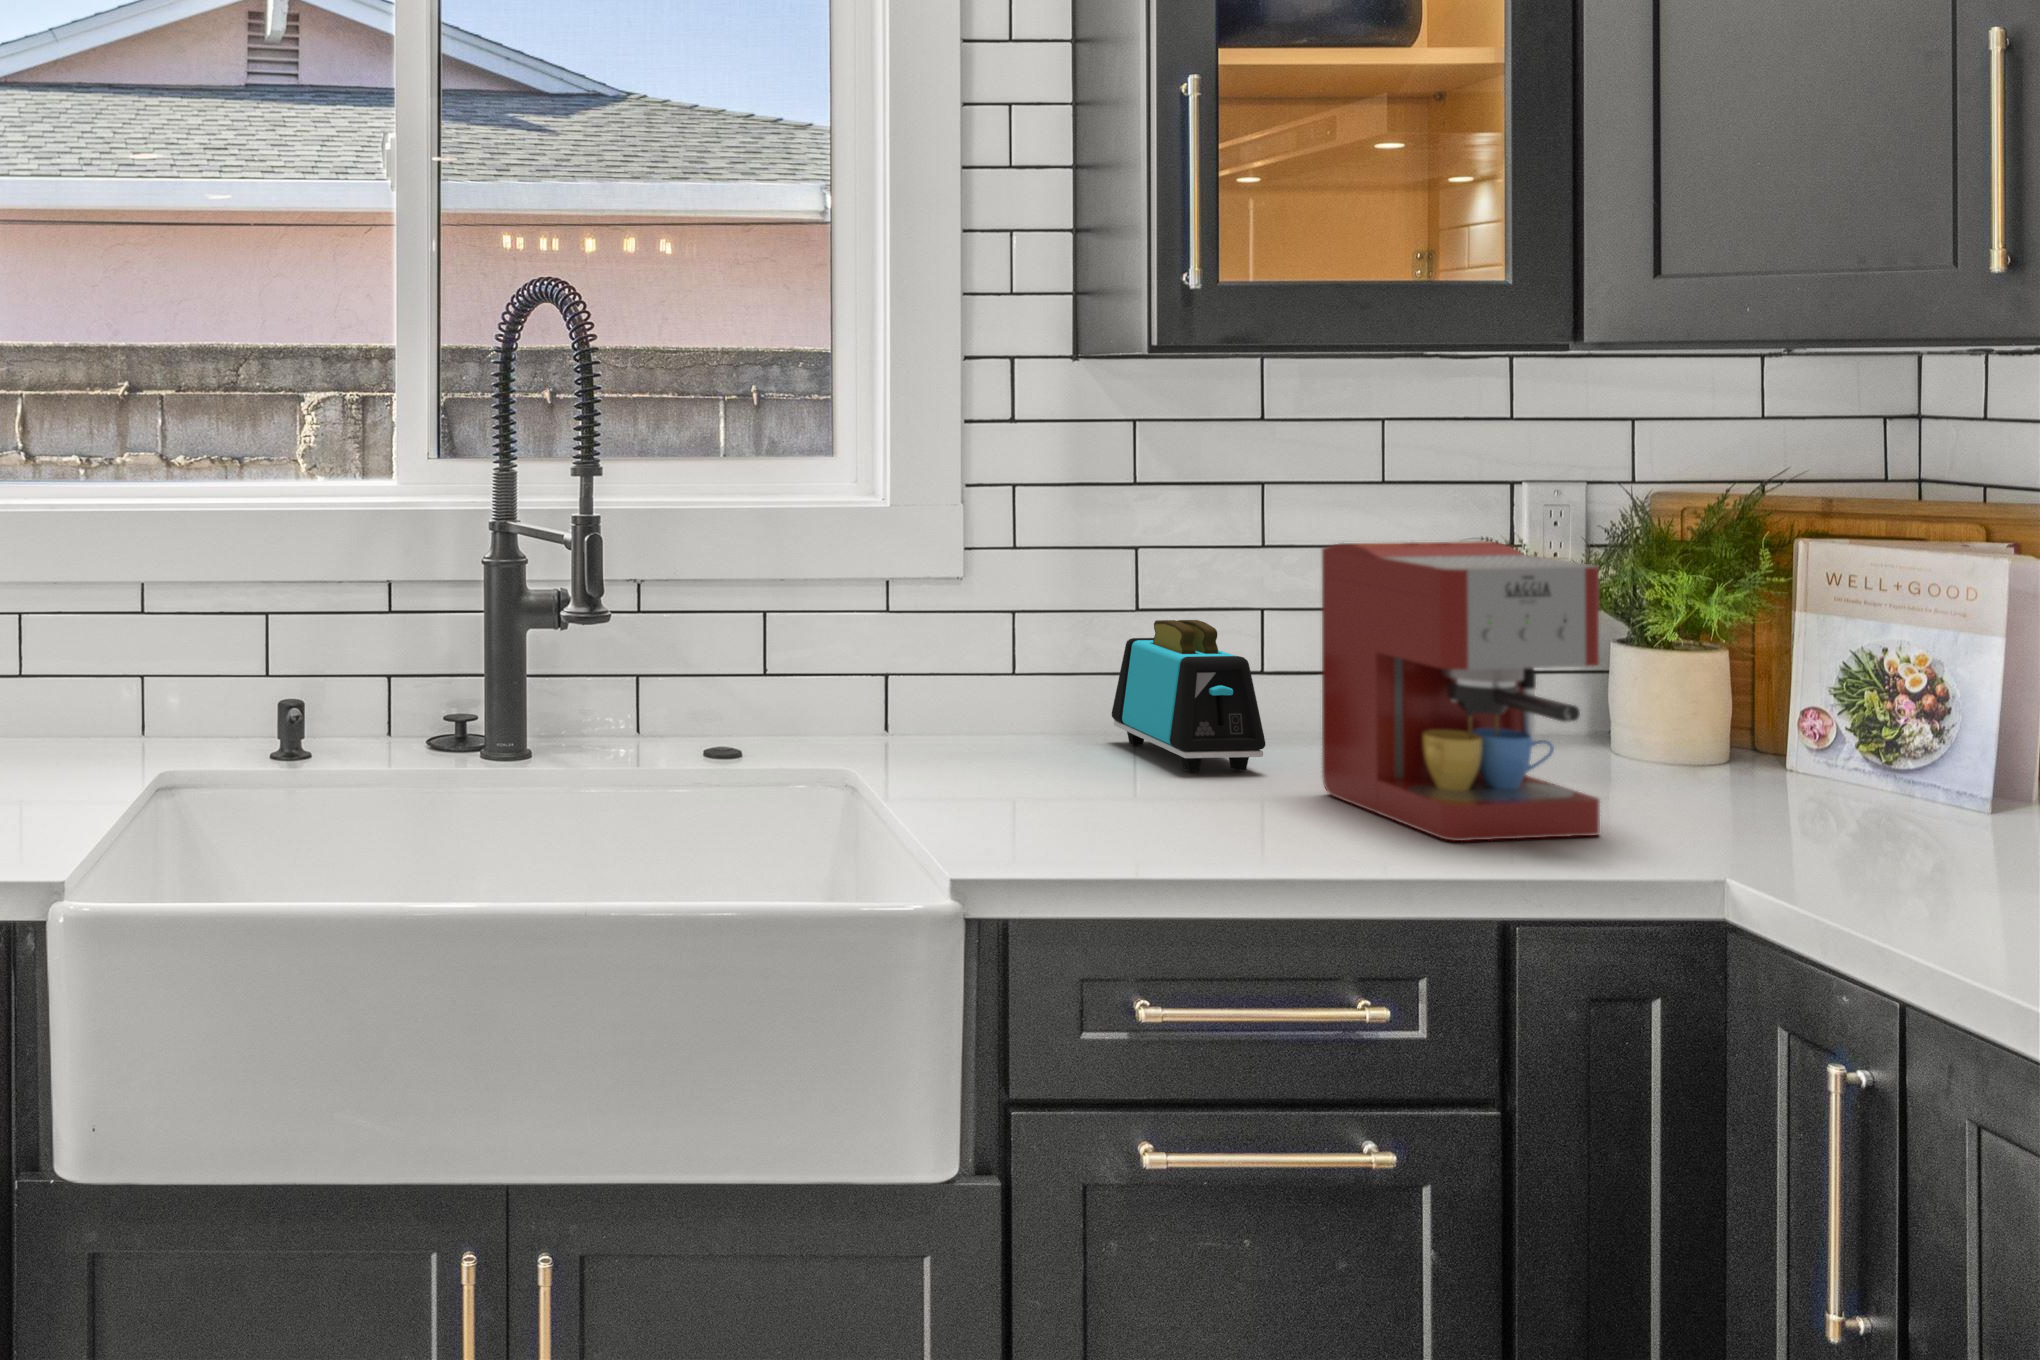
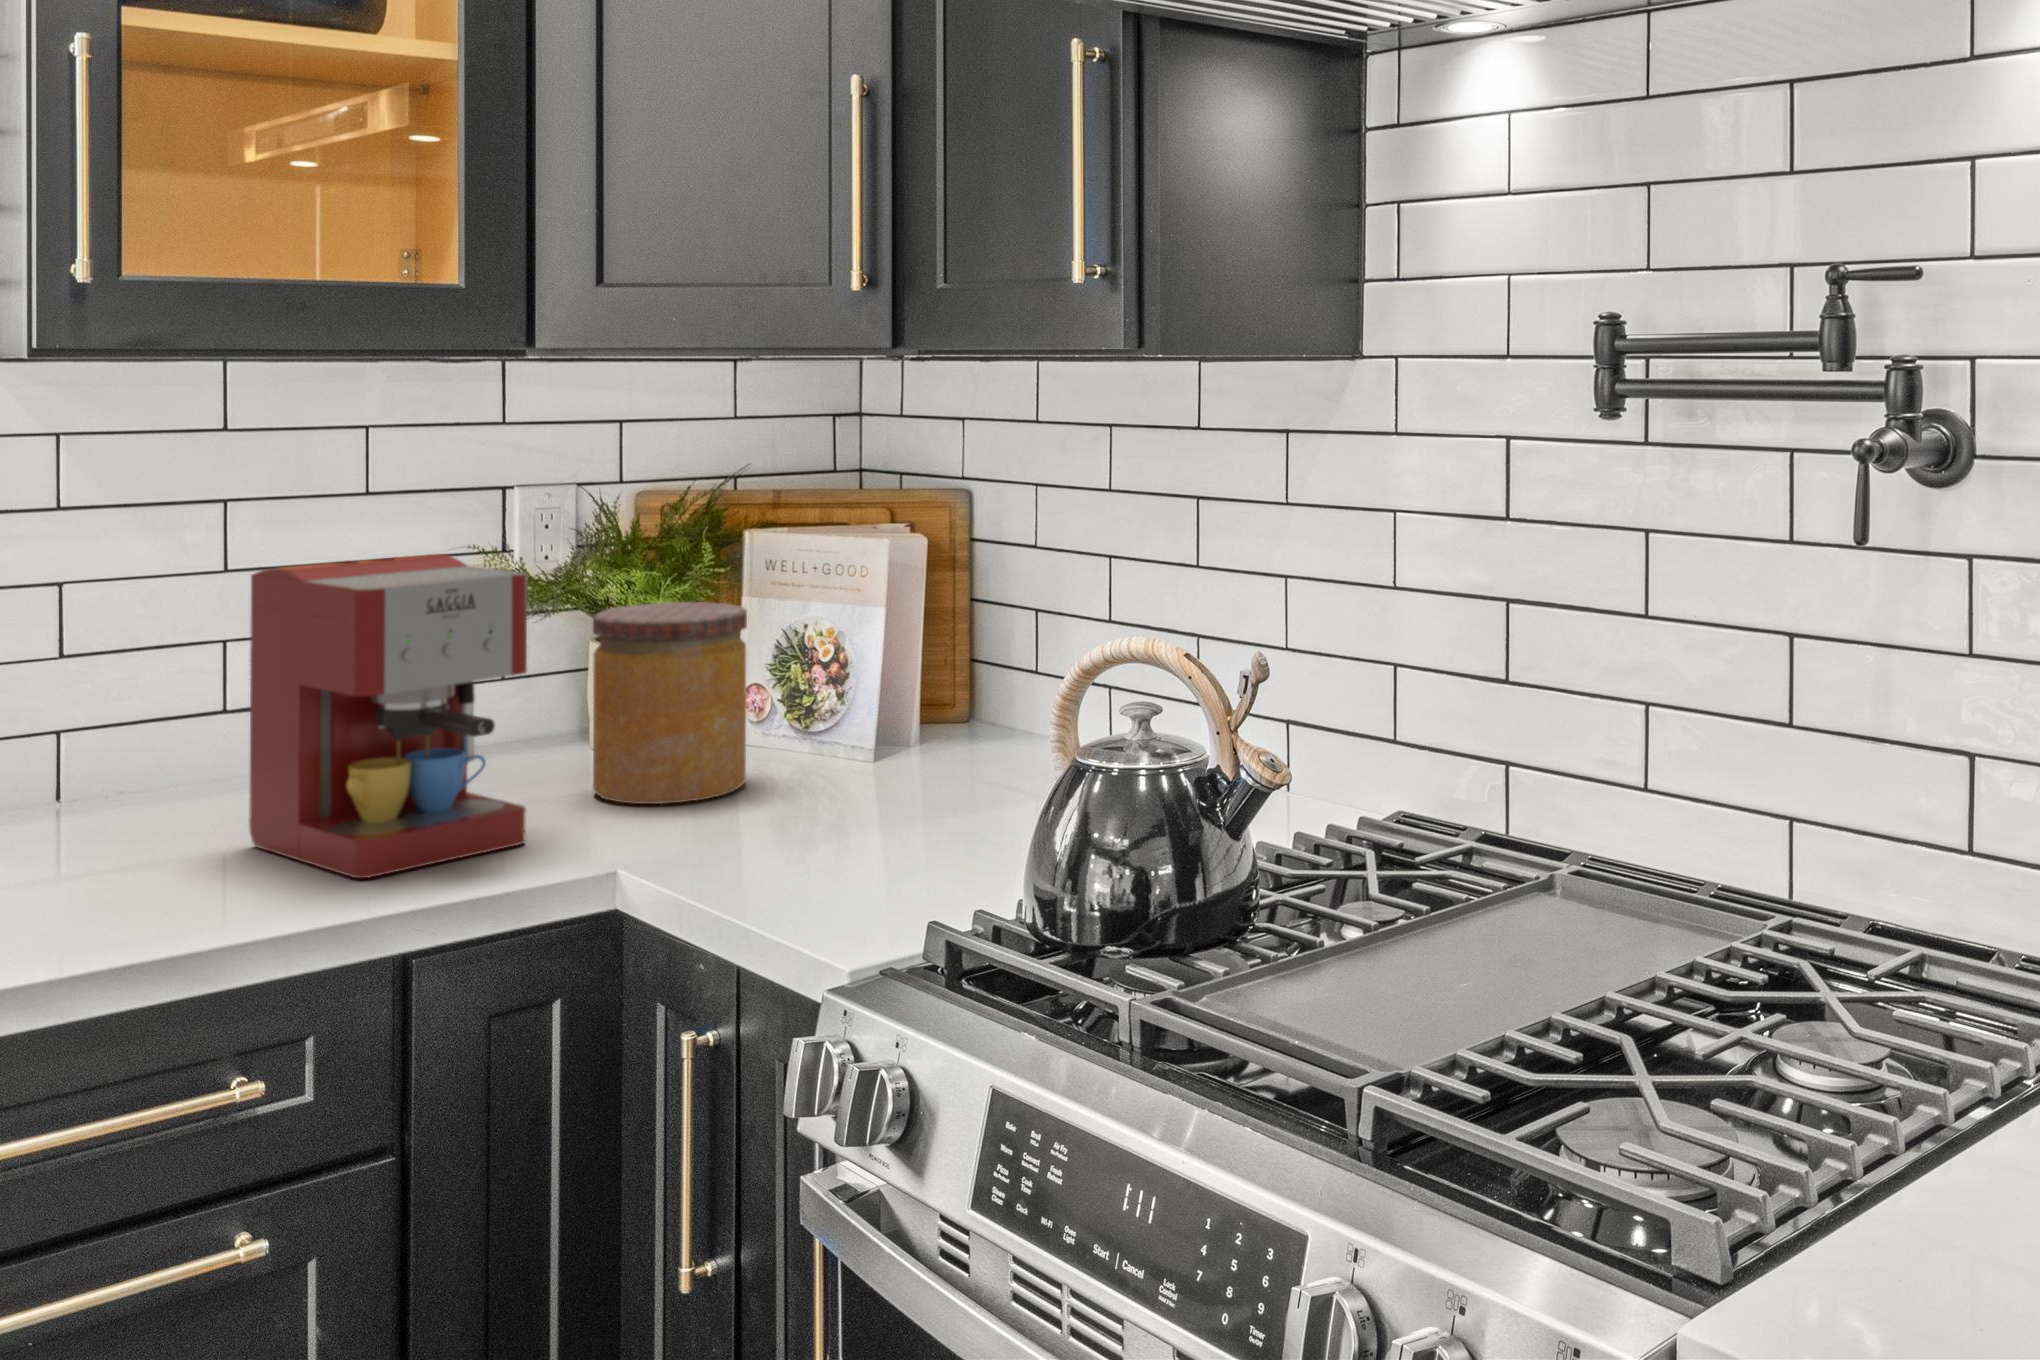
jar: none [1645,609,1829,822] -> present [593,602,747,804]
toaster: present [1112,620,1265,771] -> none [16,666,194,845]

